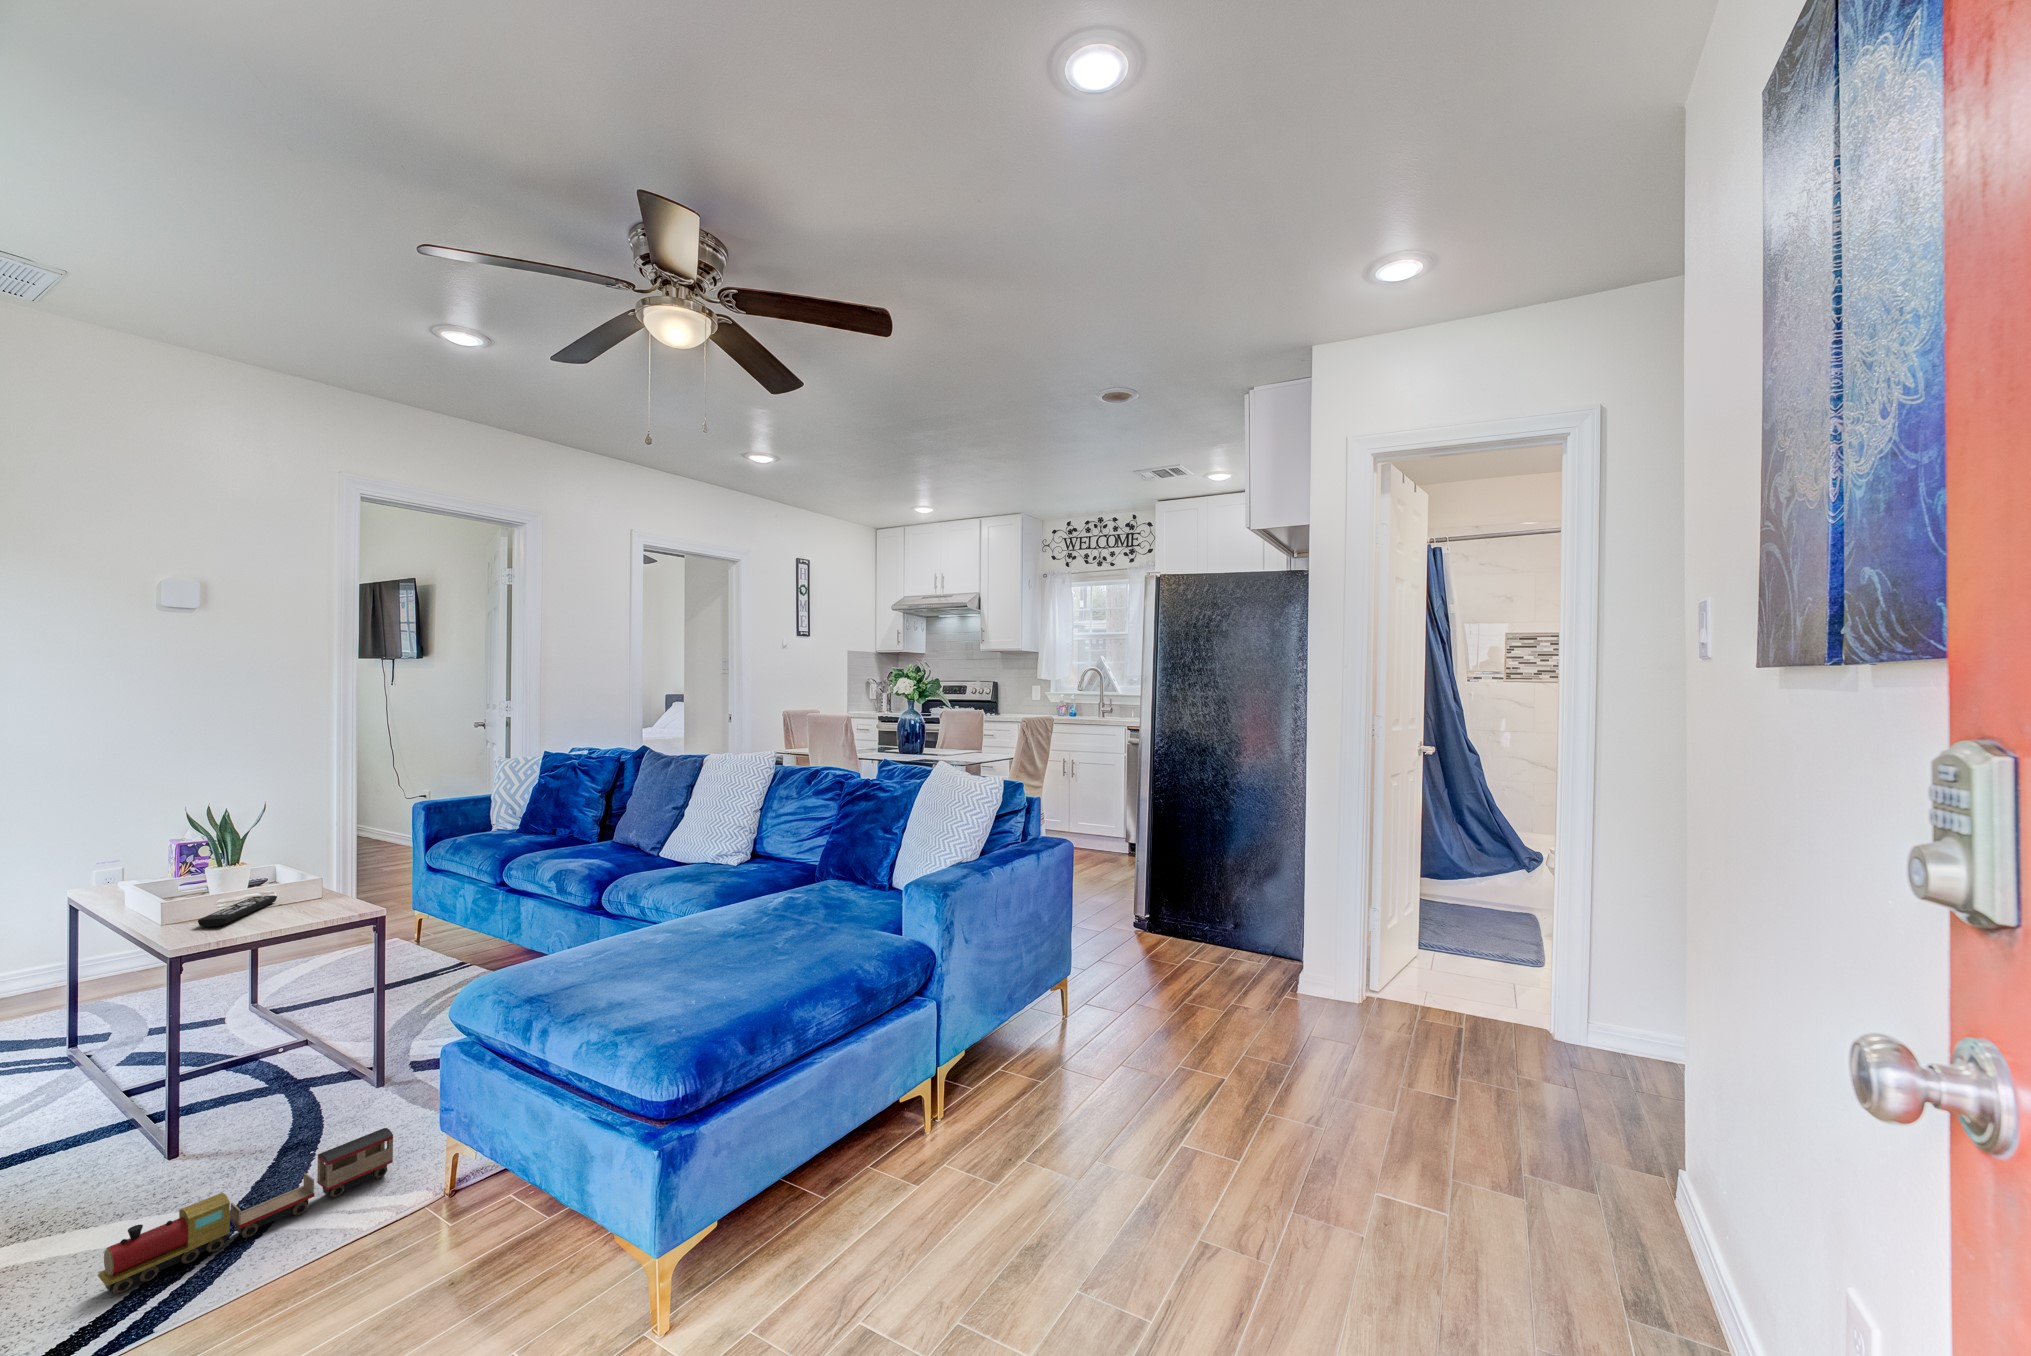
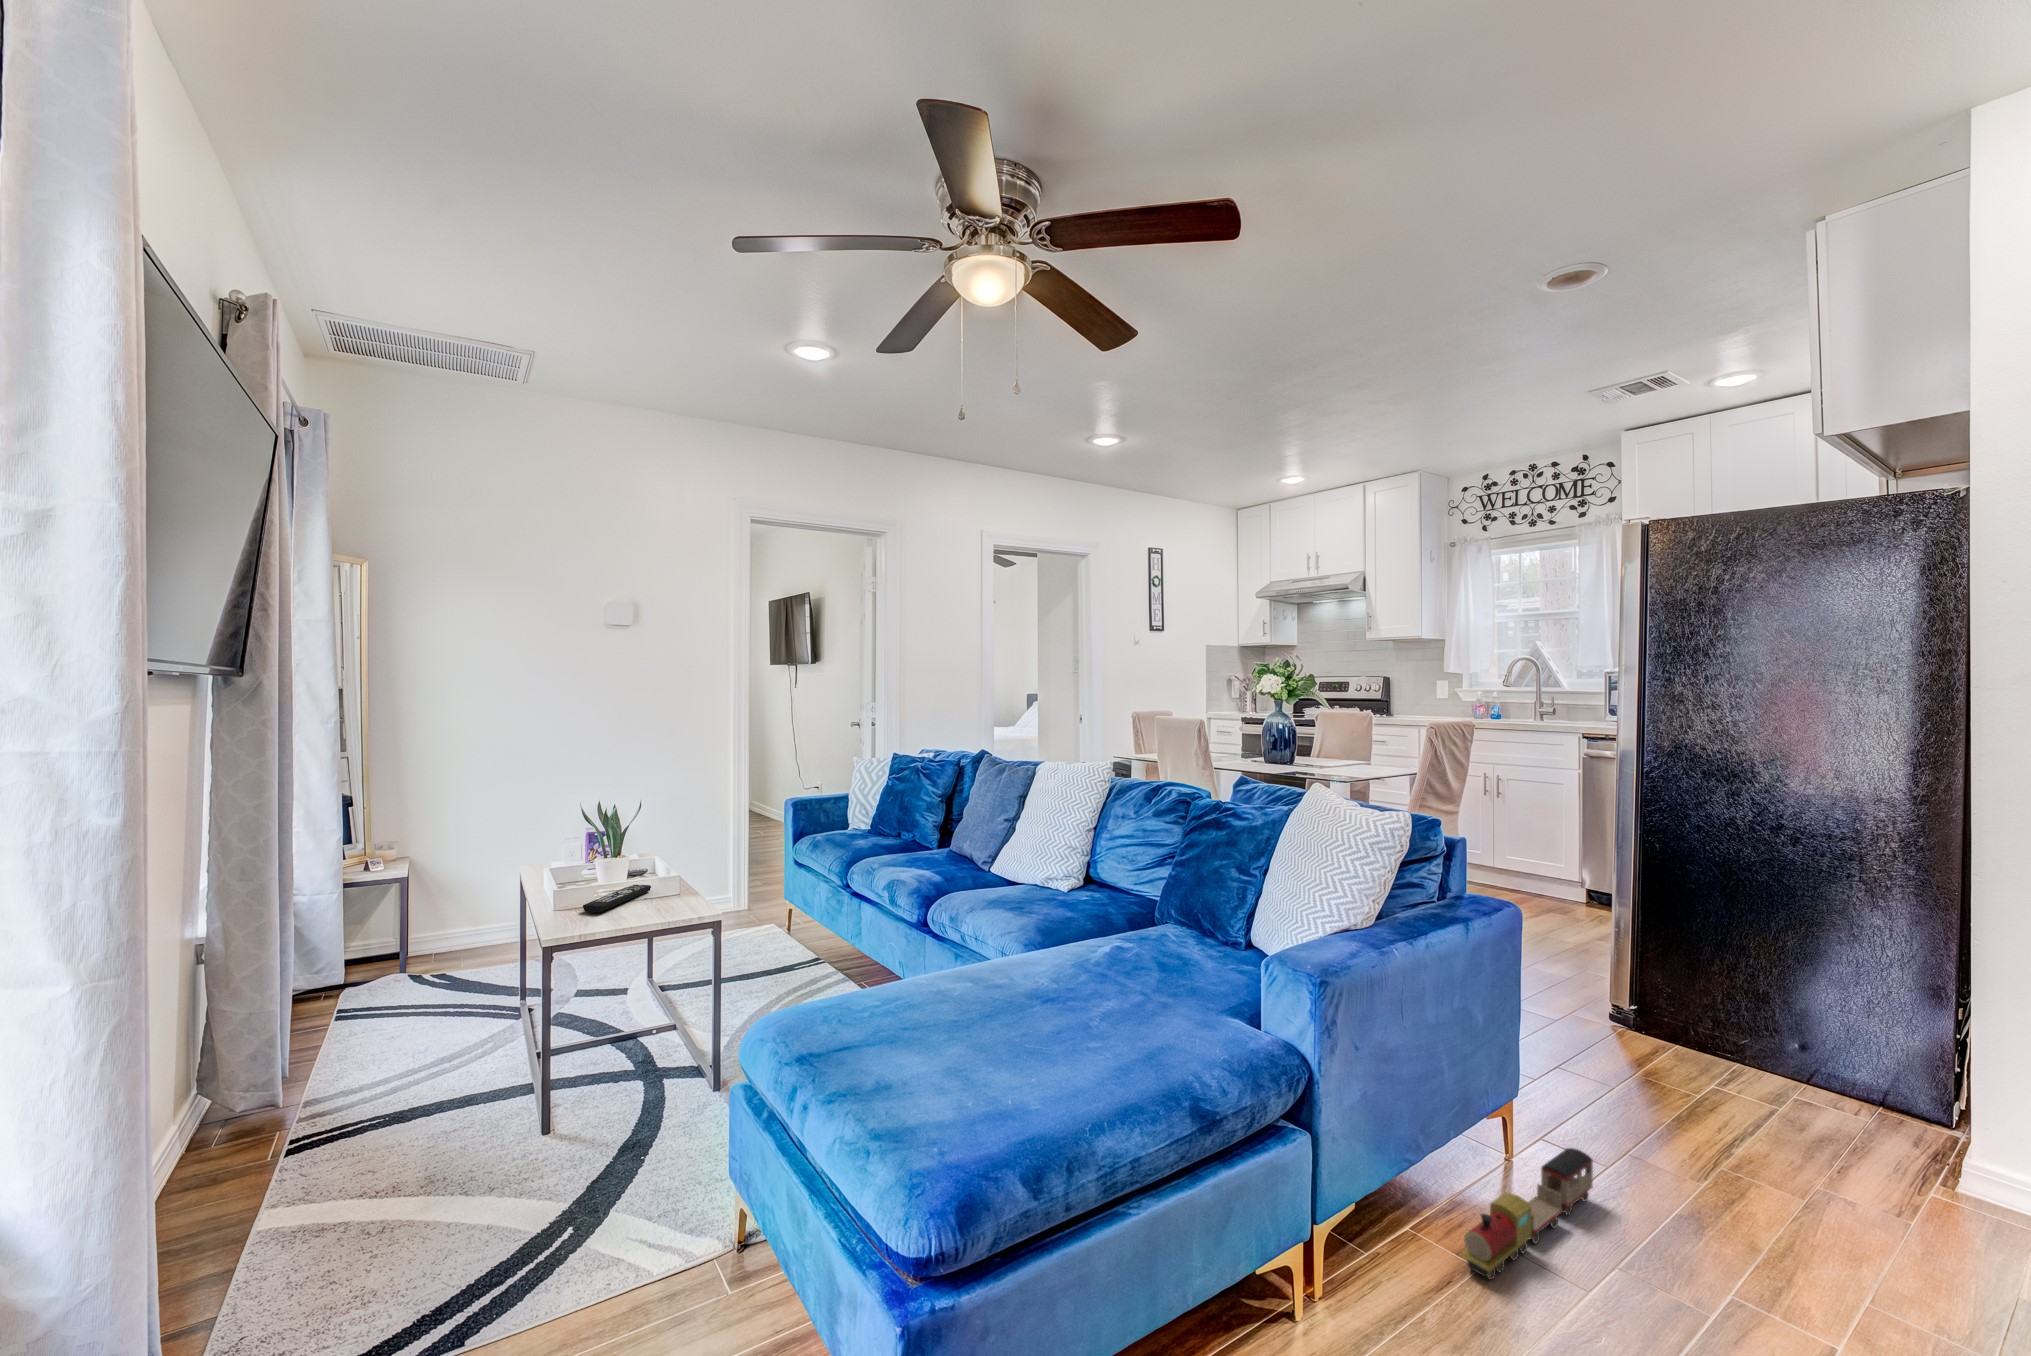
toy train: present [98,1128,393,1294] -> present [1462,1148,1593,1280]

